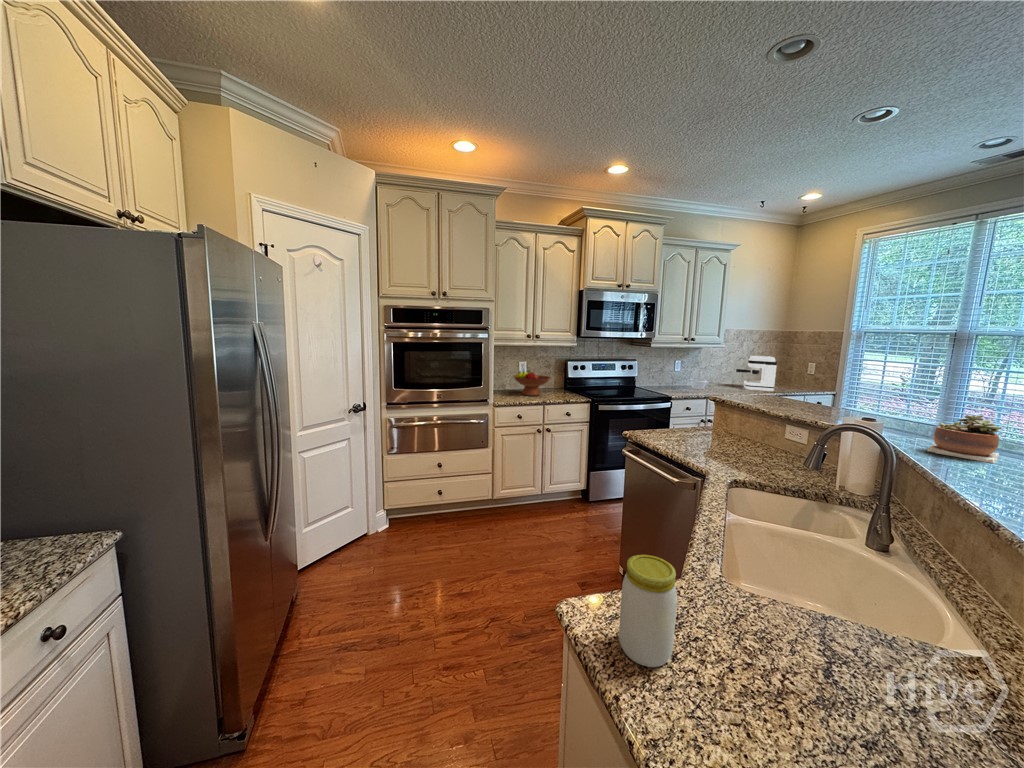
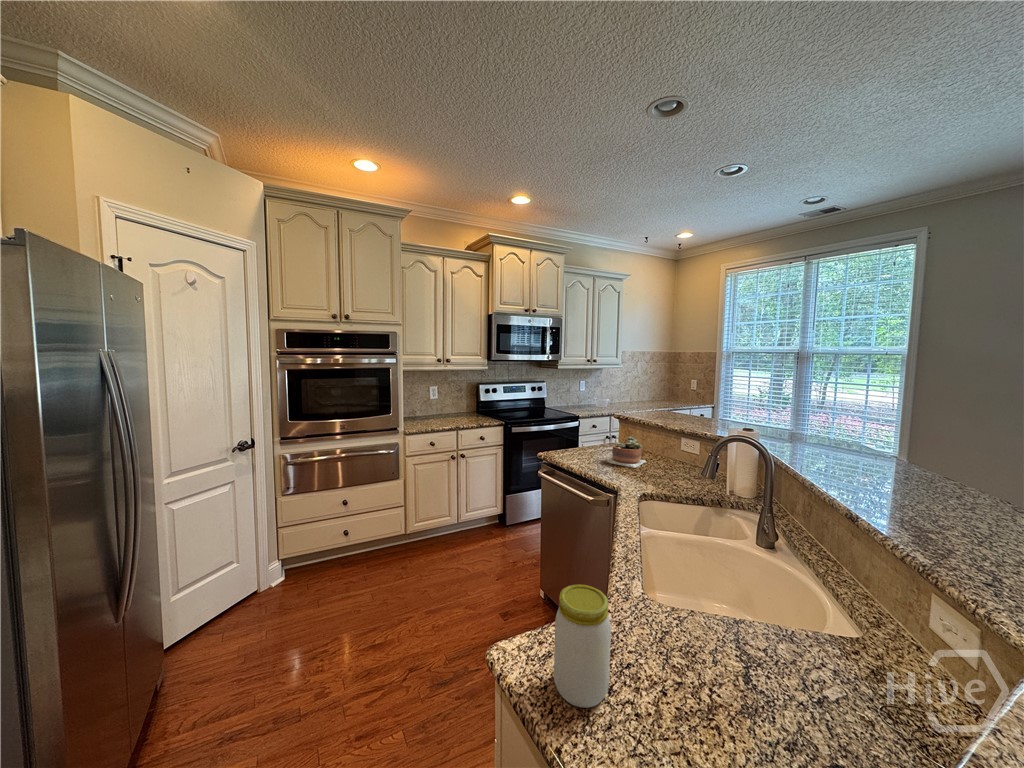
coffee maker: present [736,356,777,391] -> none [630,376,663,407]
fruit bowl: present [514,370,551,396] -> none [425,395,464,421]
succulent plant: present [927,415,1001,463] -> present [607,437,646,468]

